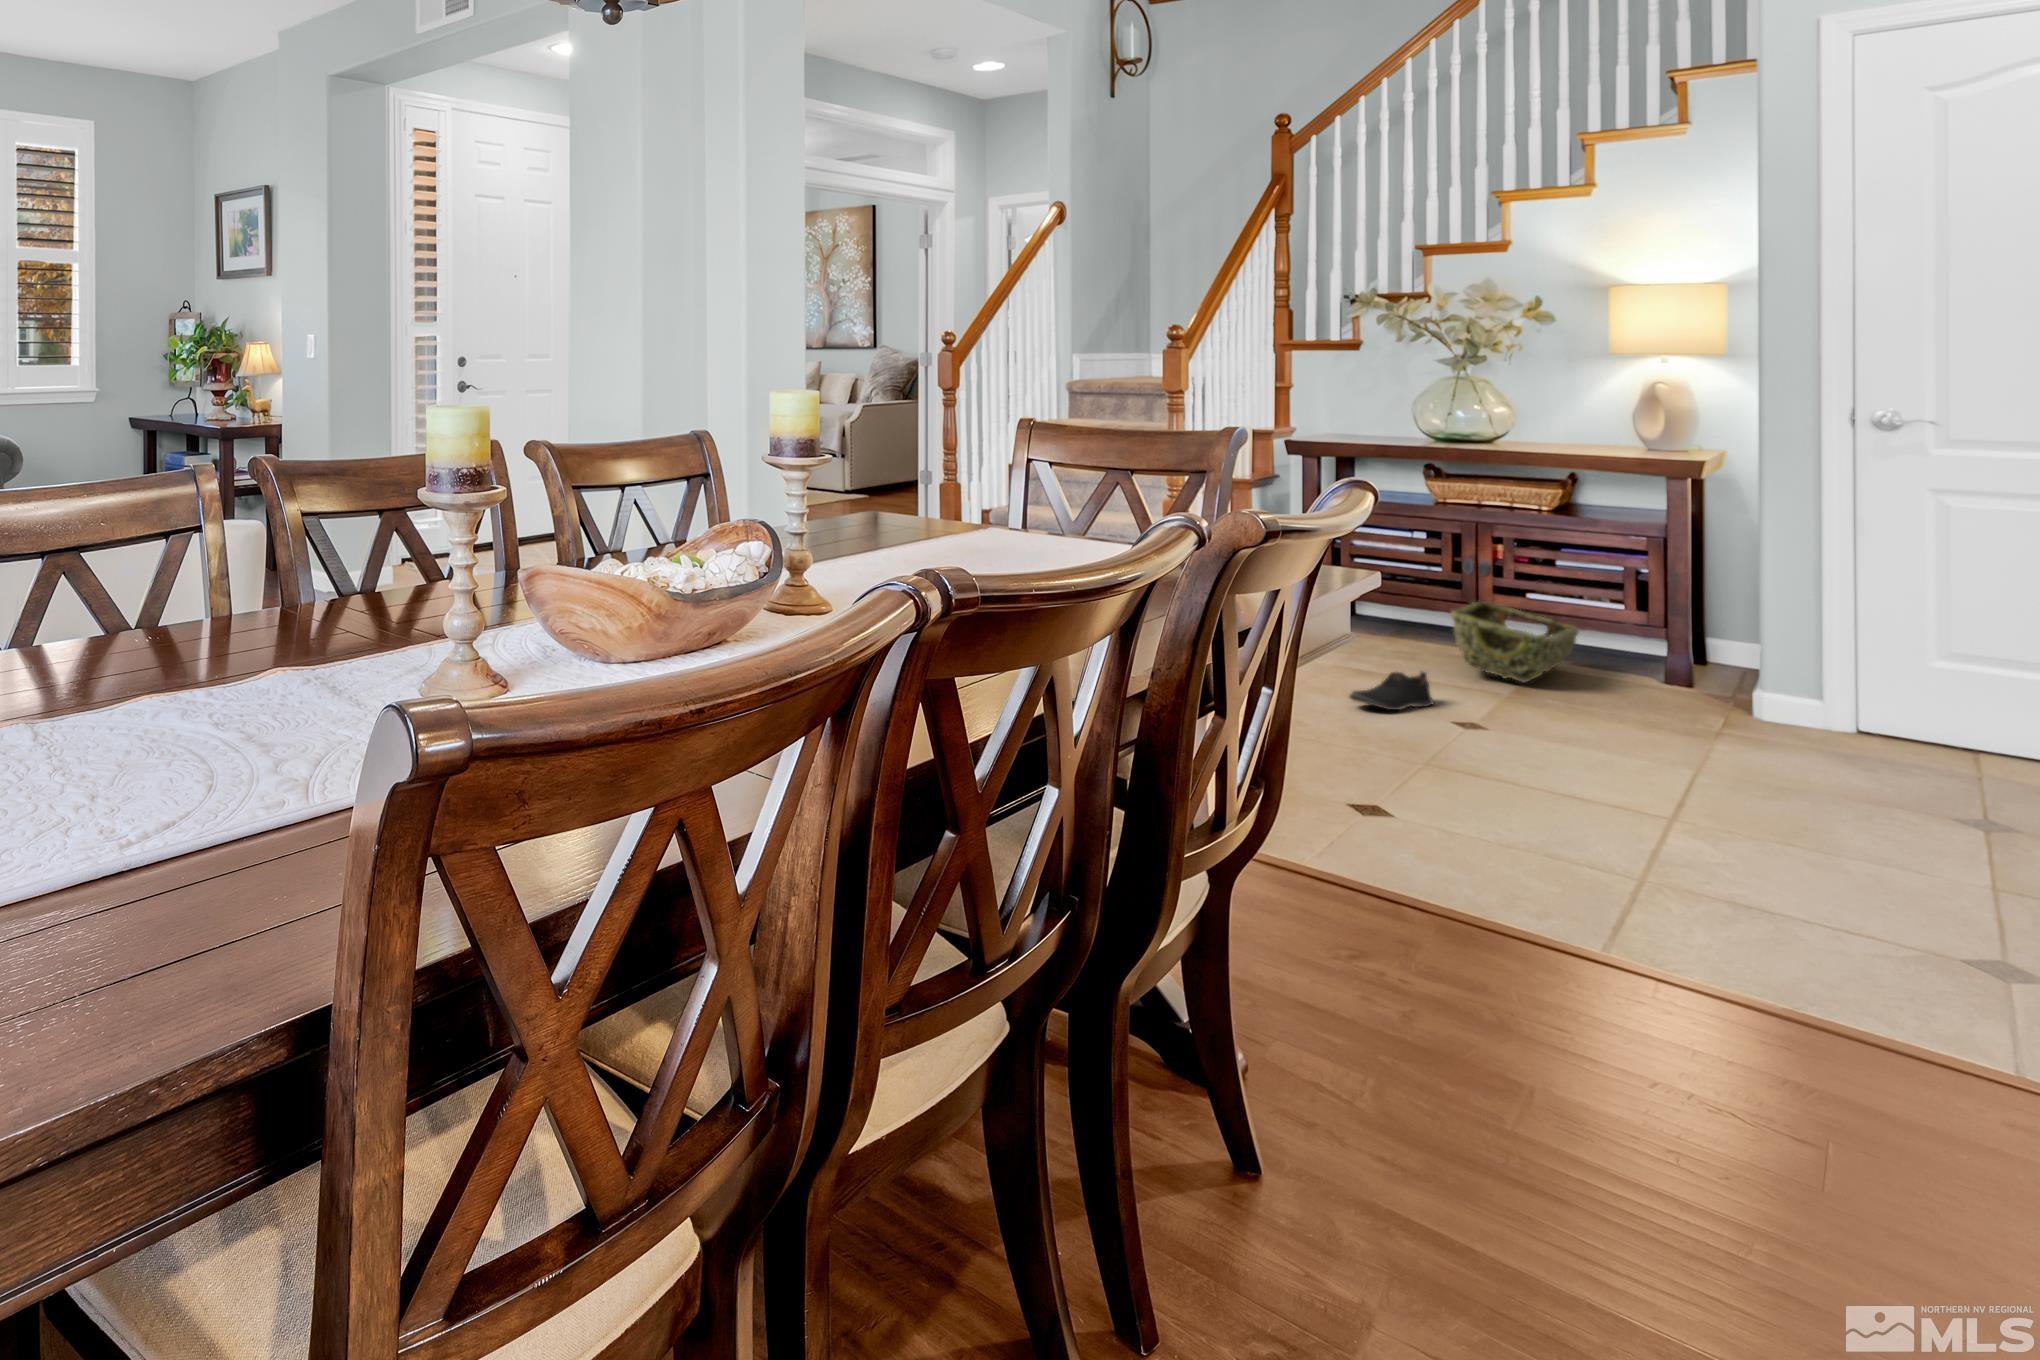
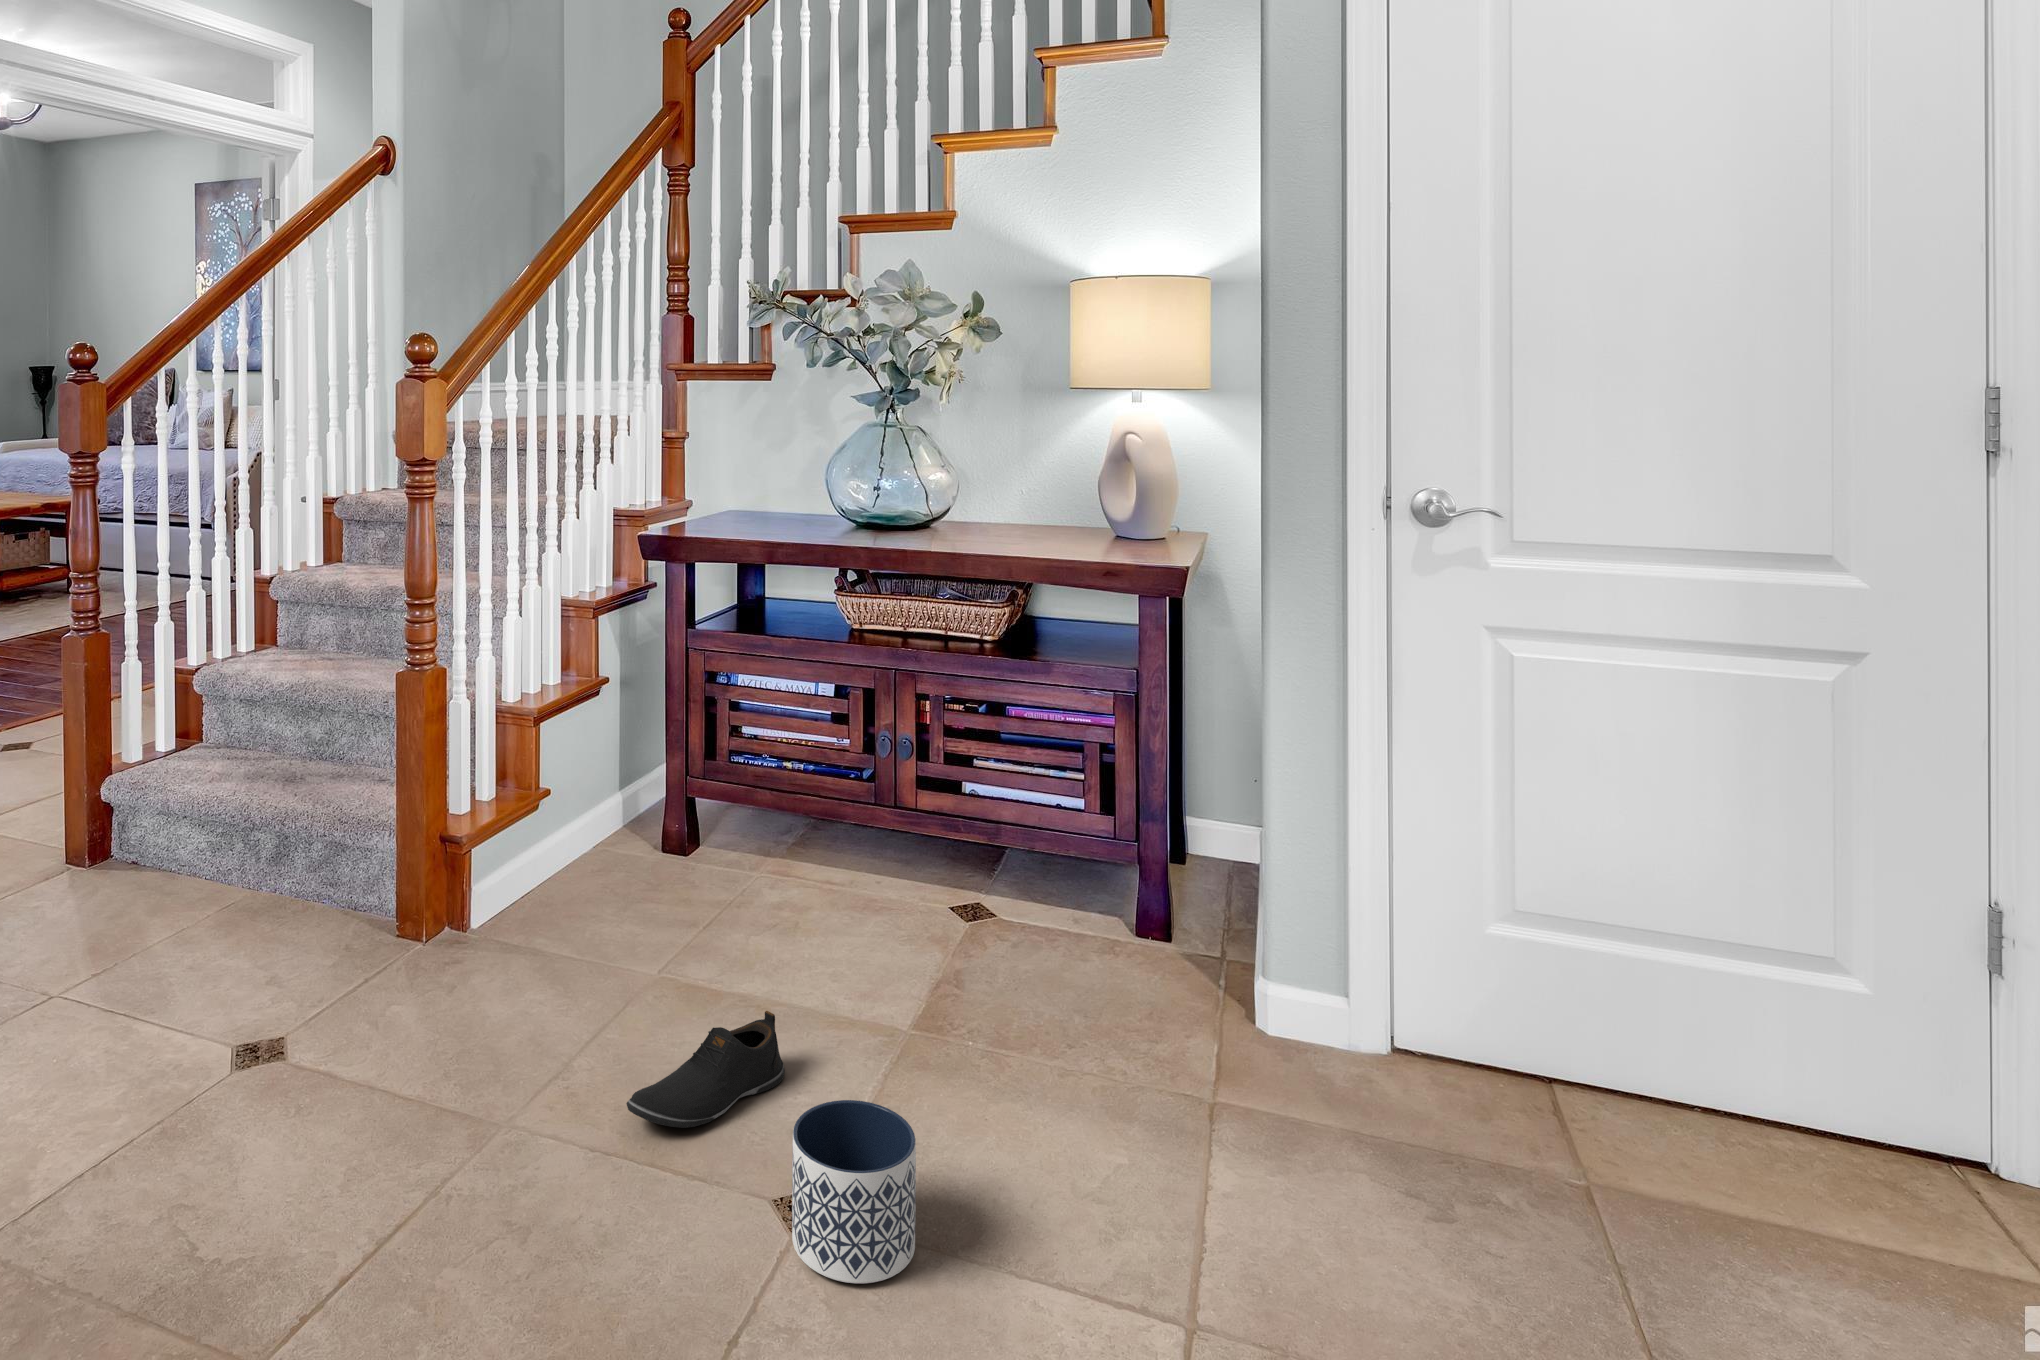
woven basket: present [1451,602,1579,682] -> none [840,798,1029,972]
planter: none [1464,685,1537,754] -> present [792,1100,916,1283]

